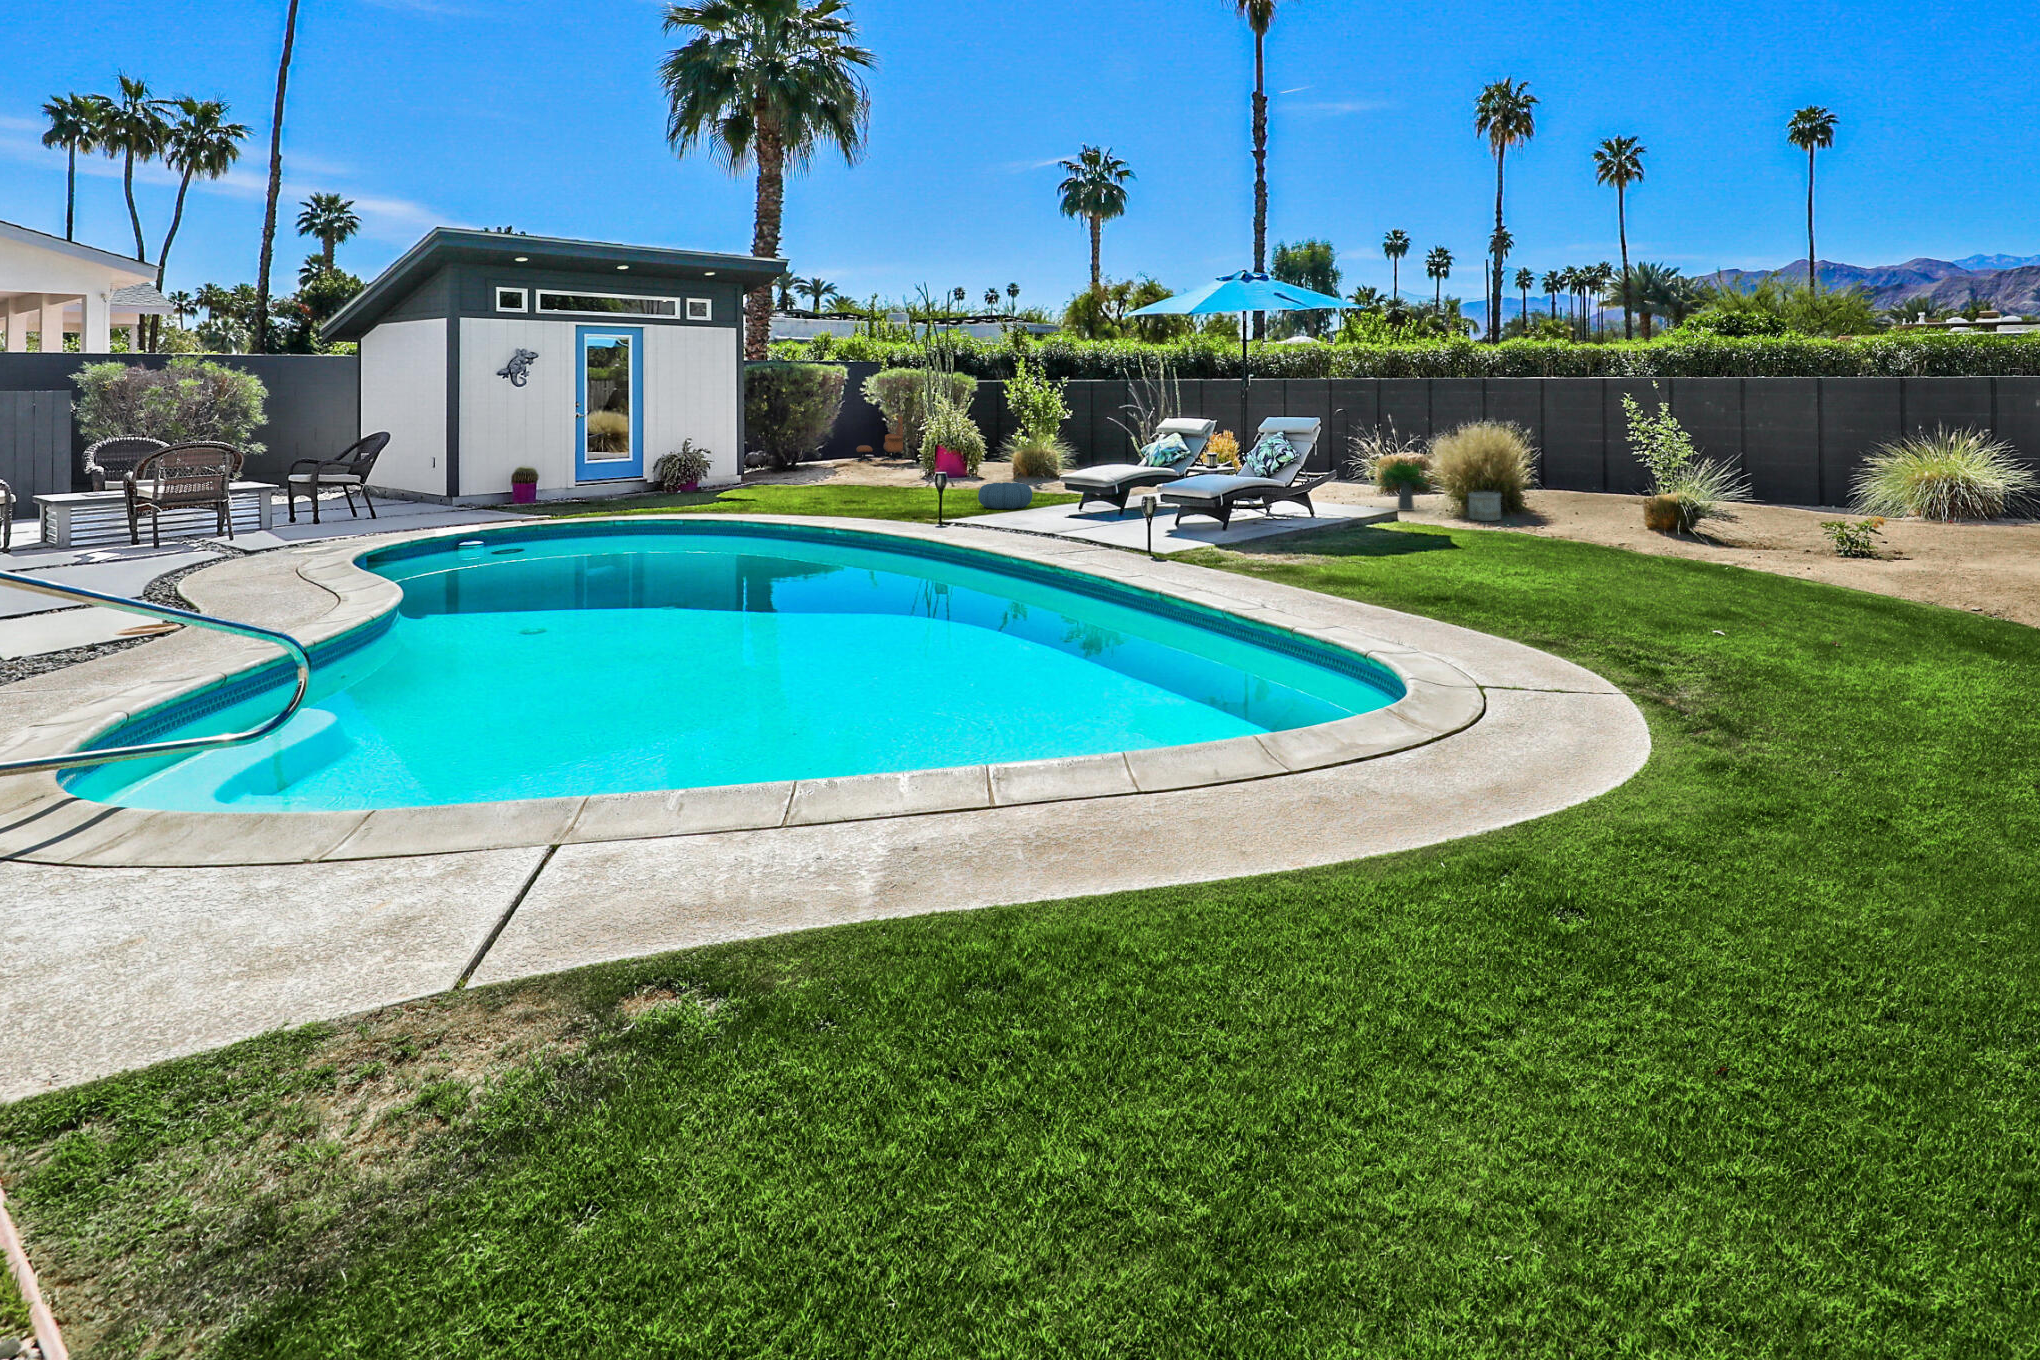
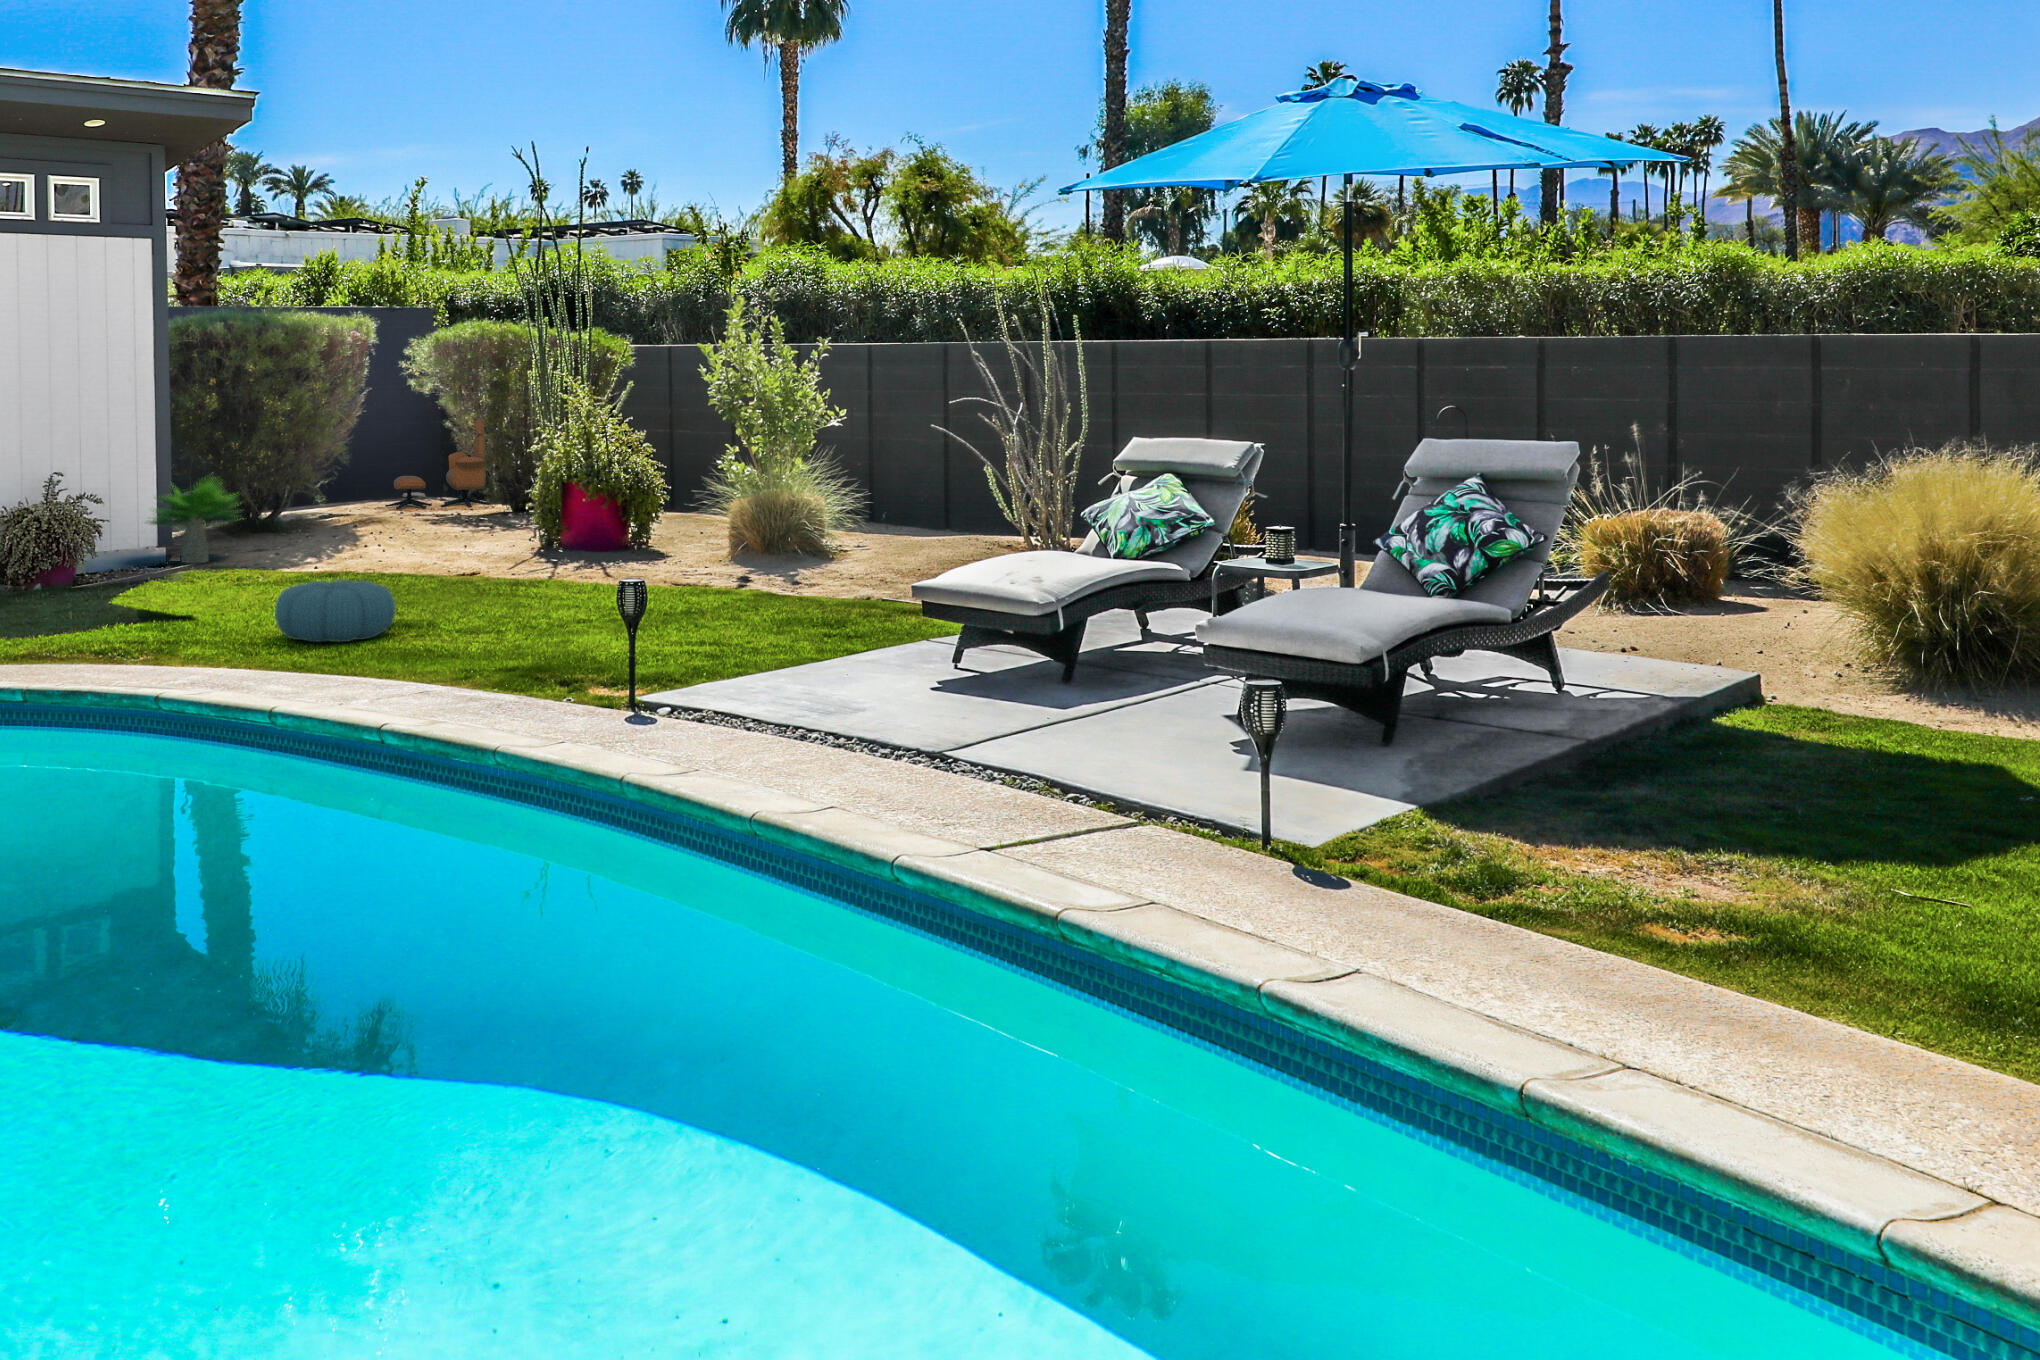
potted plant: present [1379,462,1433,511] -> present [146,480,241,563]
pouf: present [978,482,1032,509] -> present [275,580,395,642]
wooden bucket: present [1468,492,1501,521] -> none [1917,622,2017,699]

